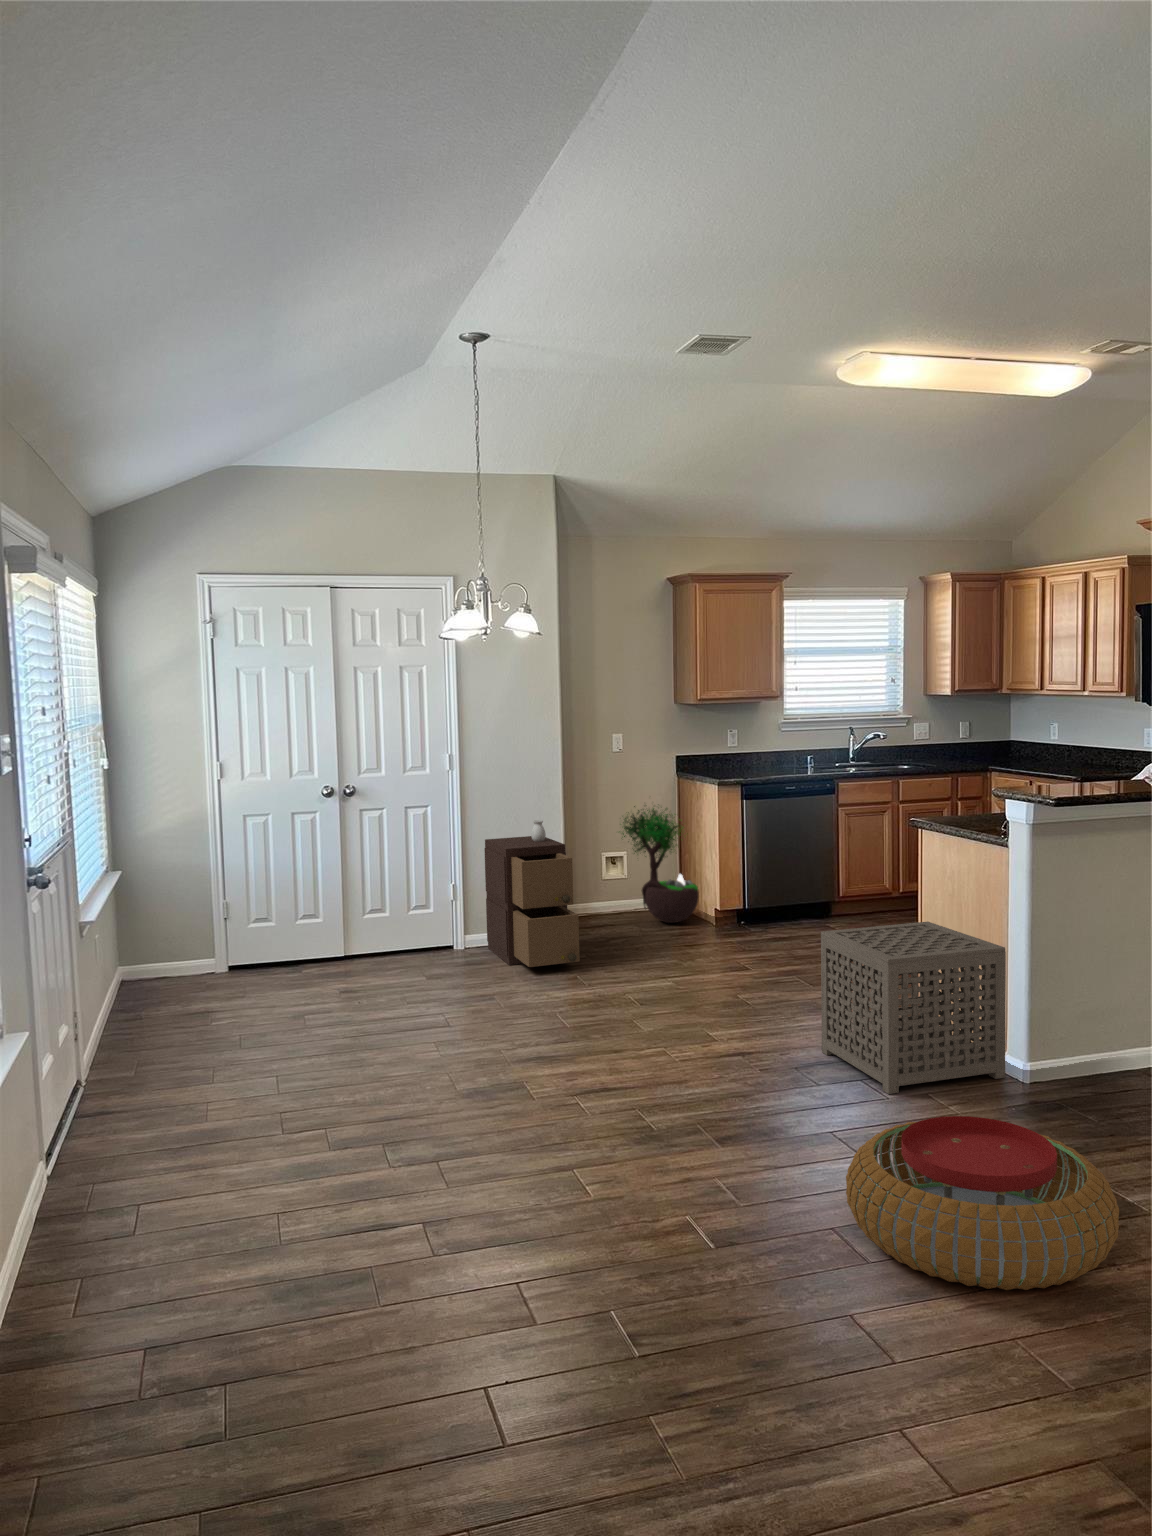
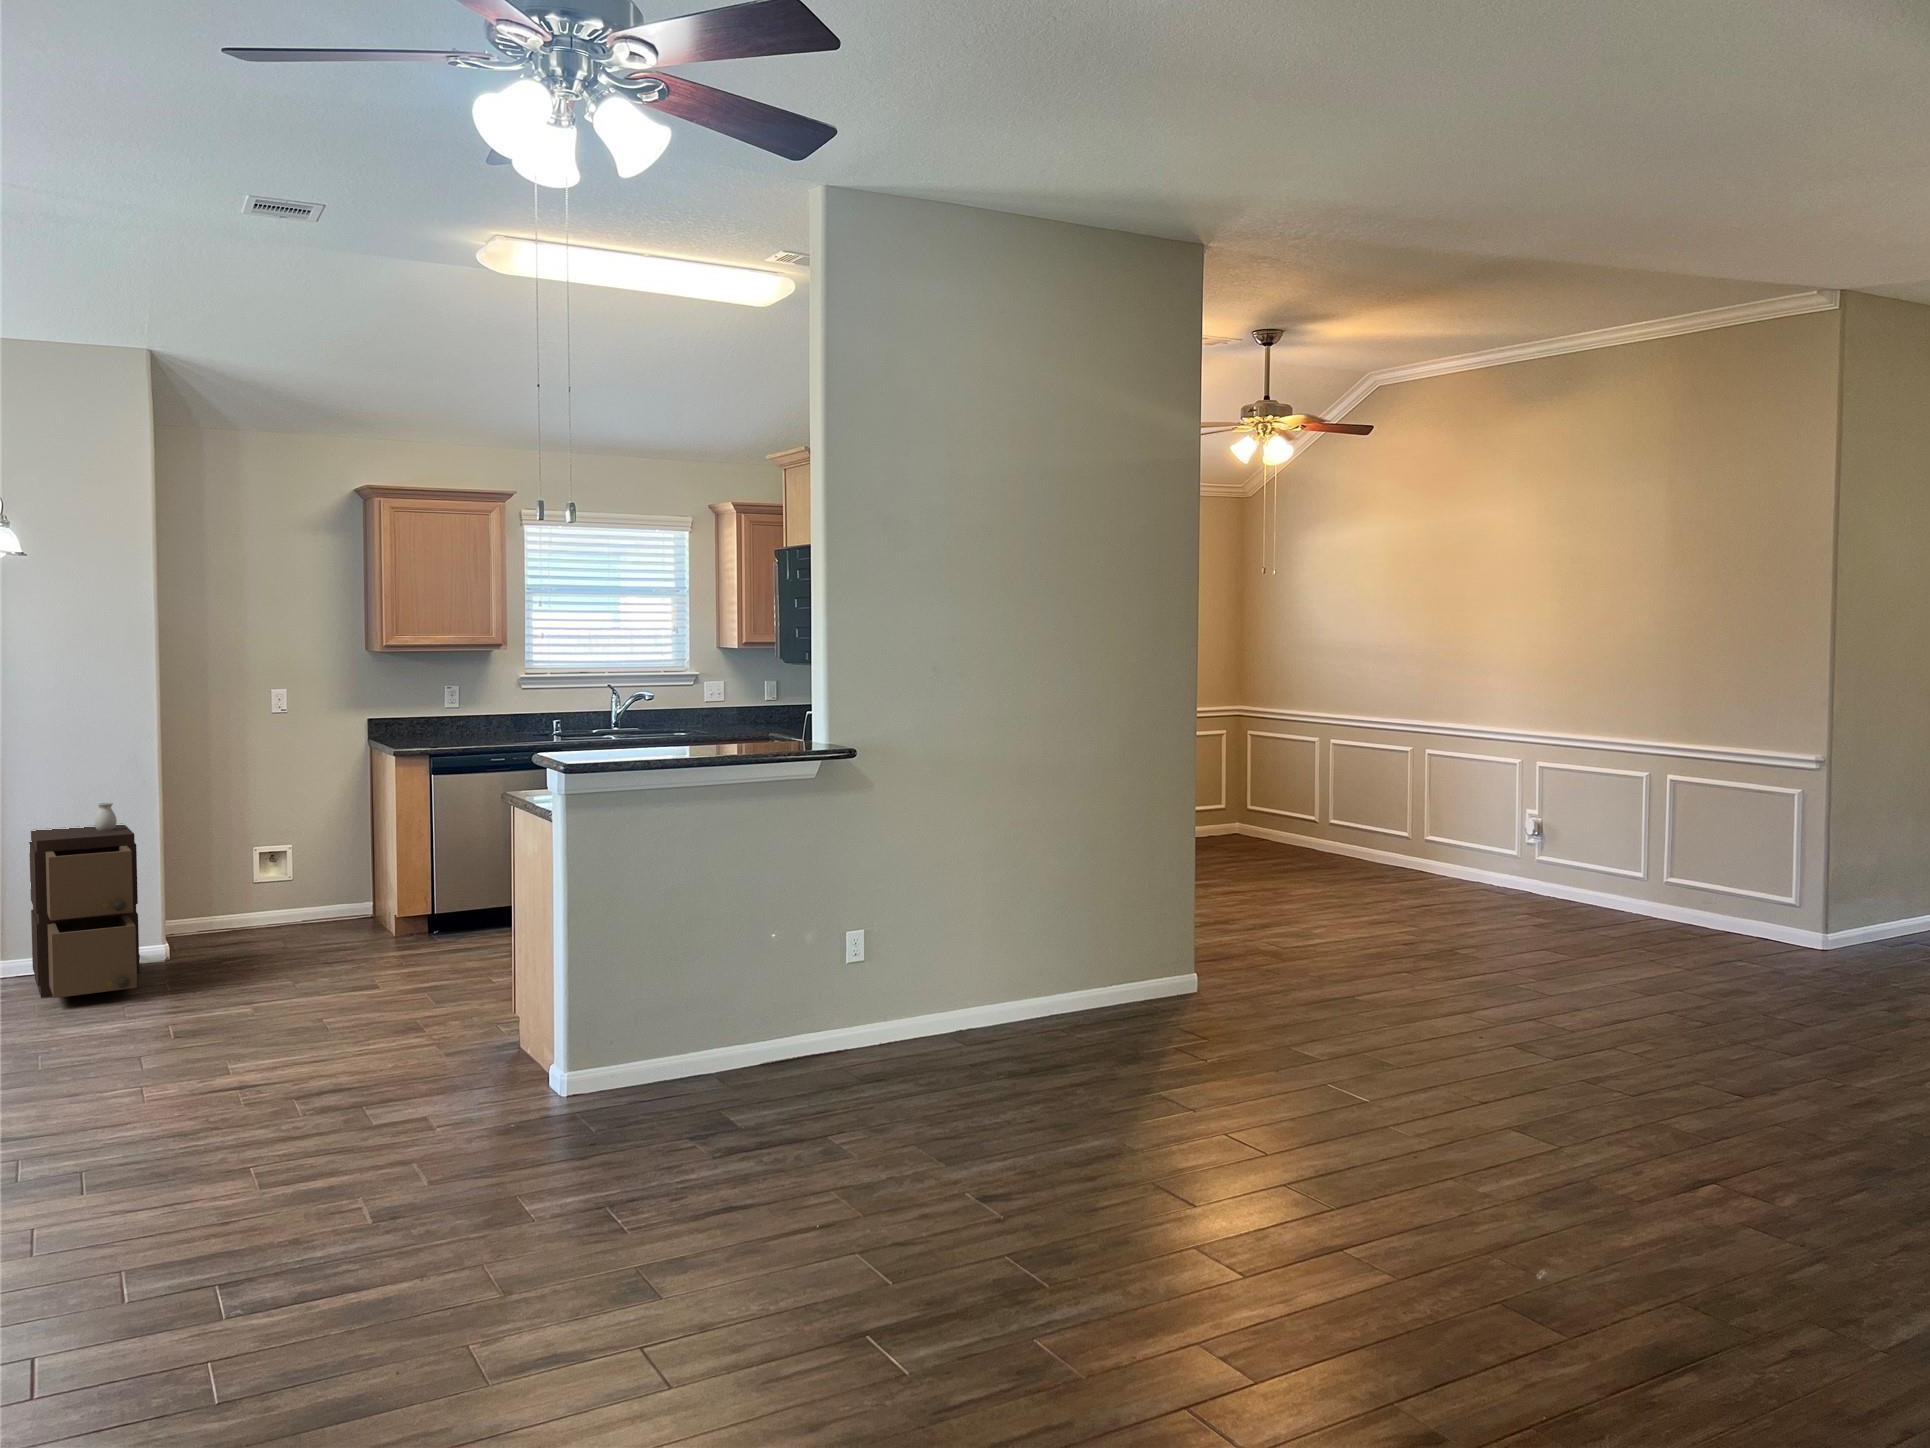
potted tree: present [619,806,699,923] -> none [265,771,377,936]
side table: present [821,922,1006,1094] -> none [347,913,544,1119]
pouf: present [846,1116,1119,1290] -> none [122,1128,454,1316]

